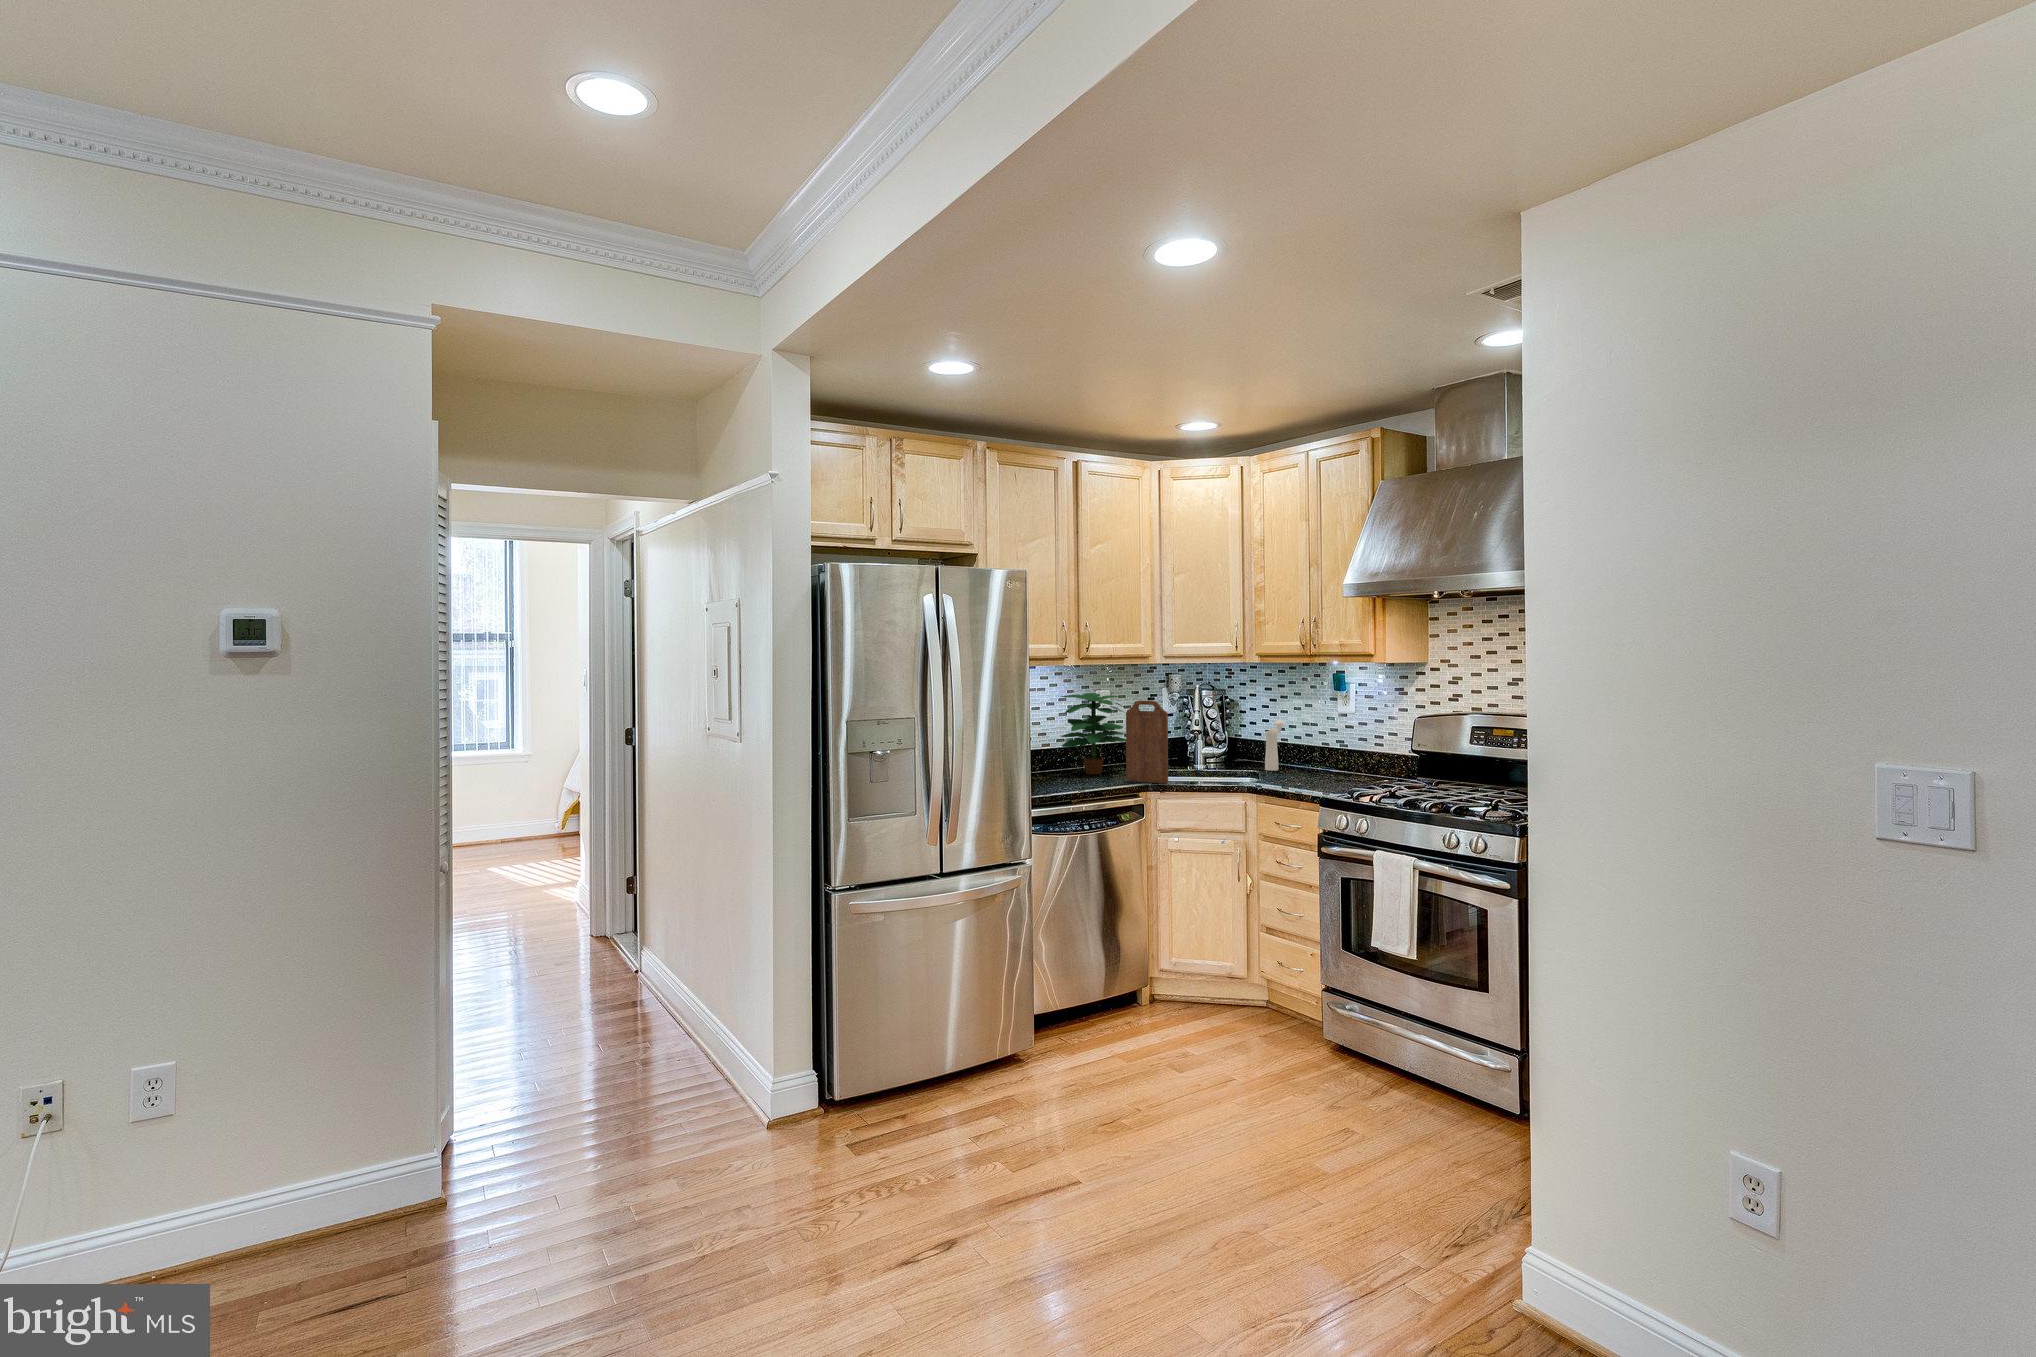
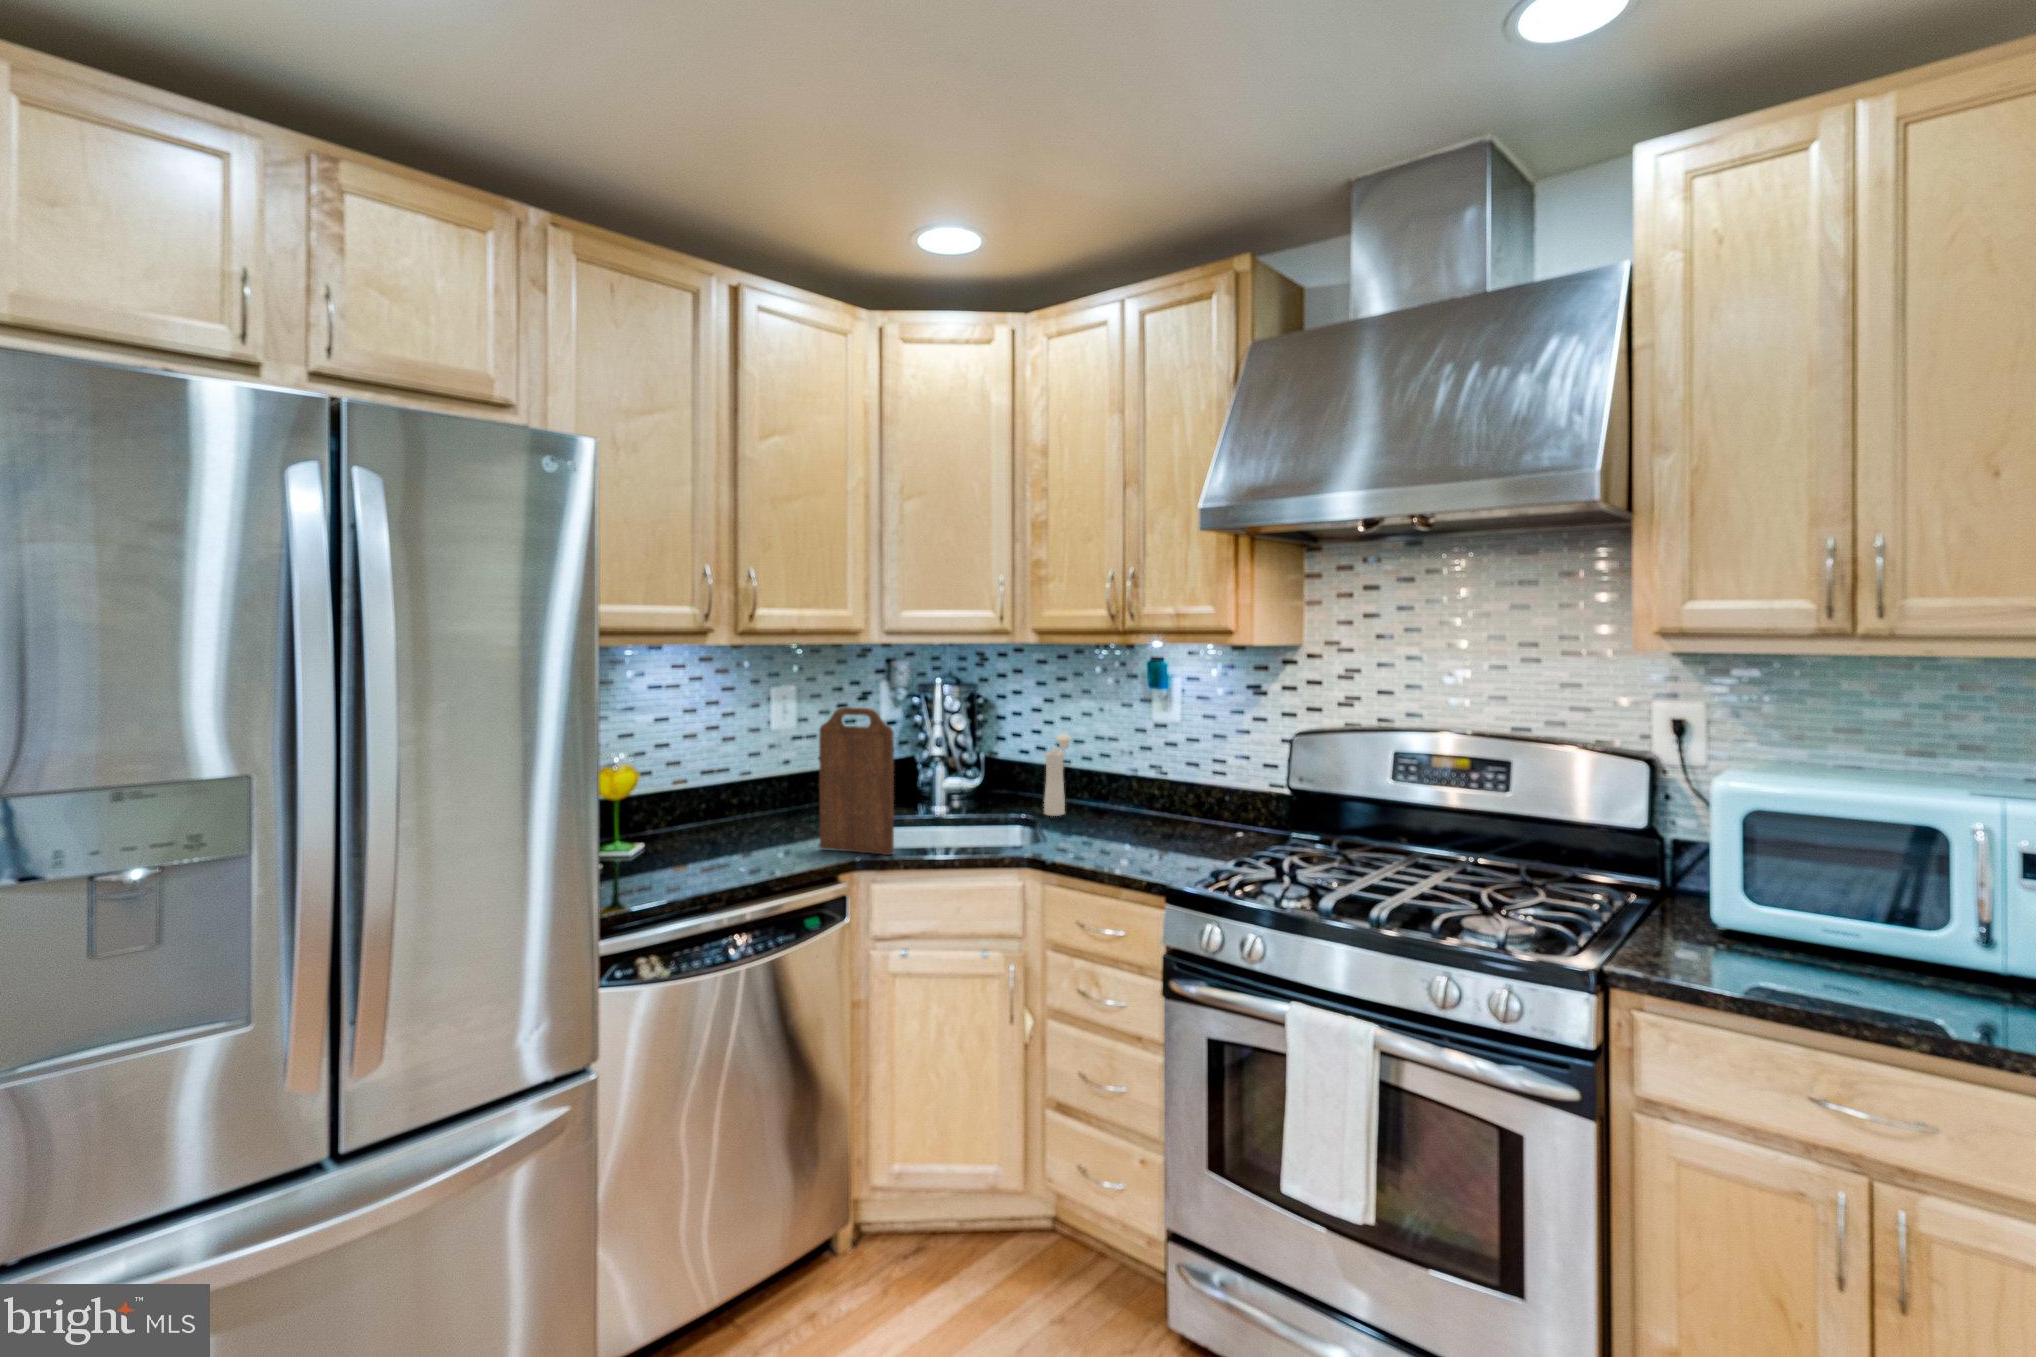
potted plant: present [1061,693,1126,774] -> none [705,691,826,833]

